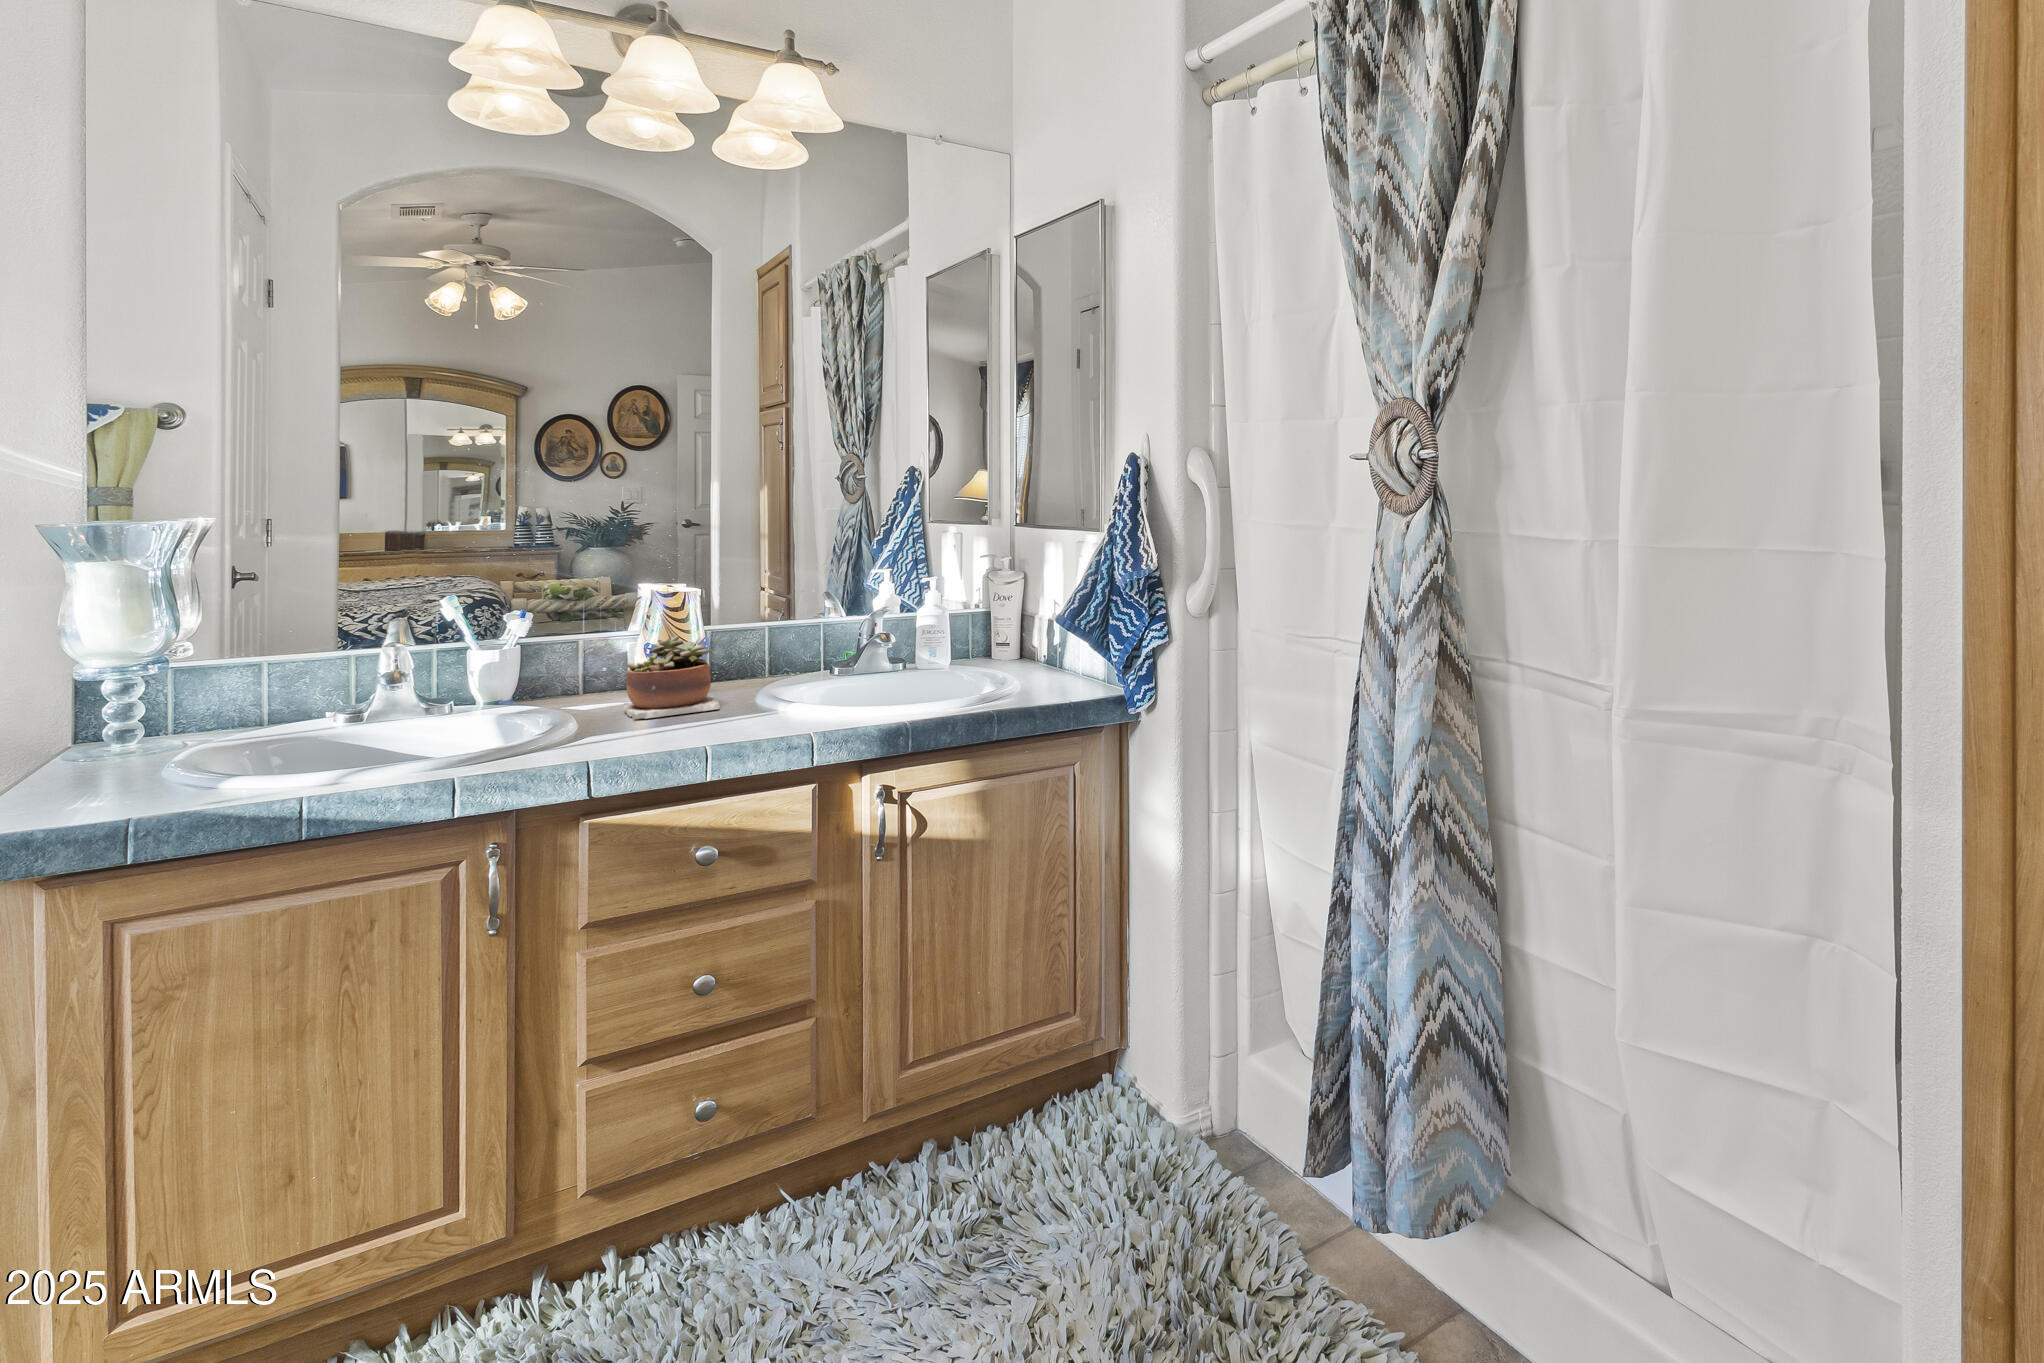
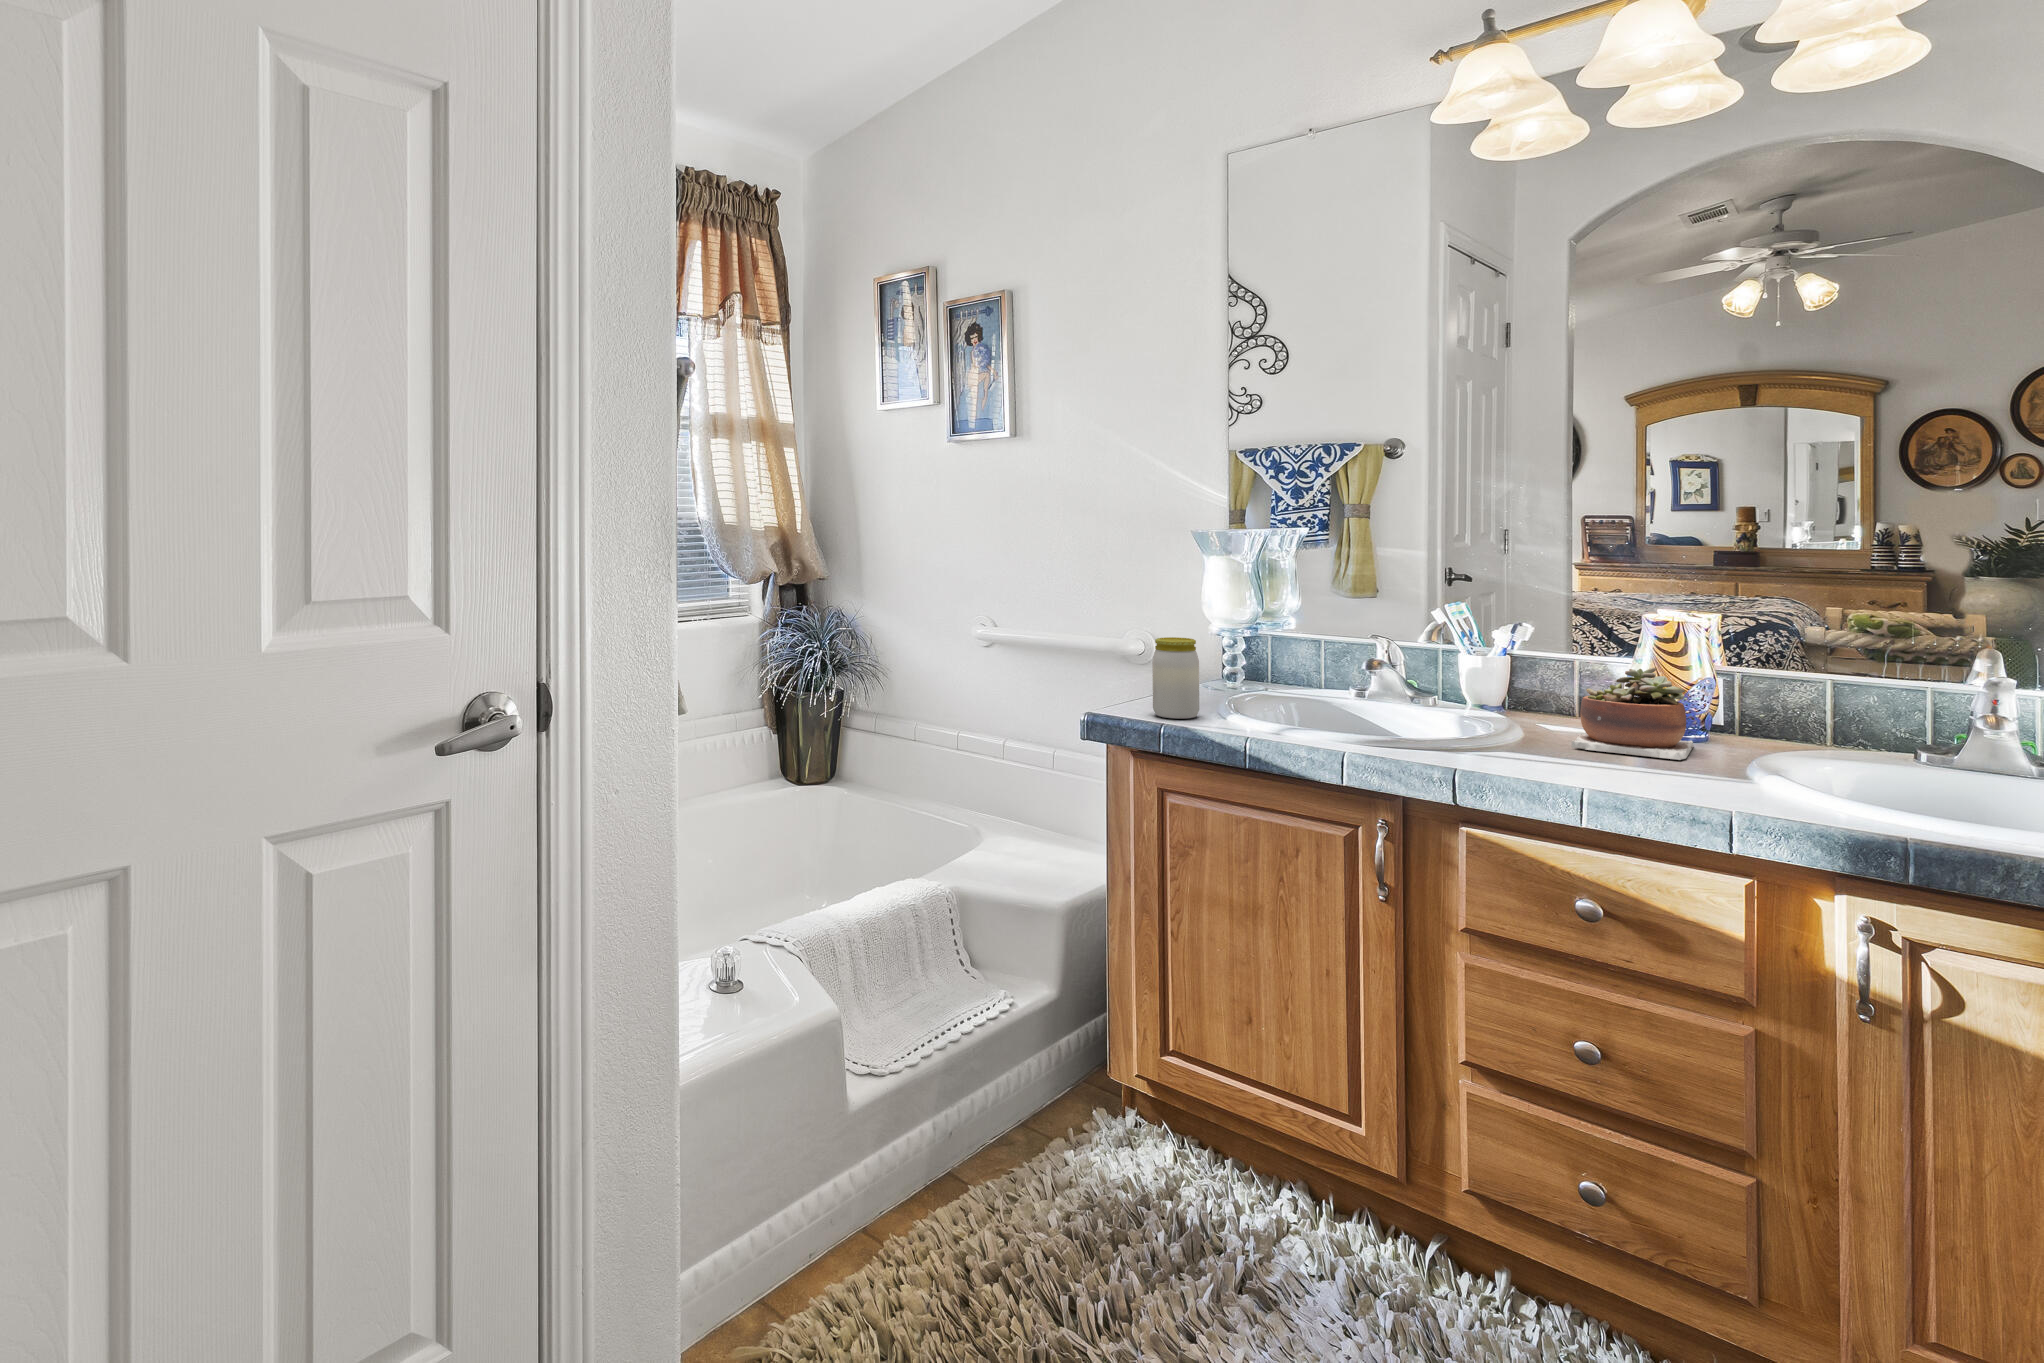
jar: none [65,689,162,813] -> present [1152,637,1199,719]

